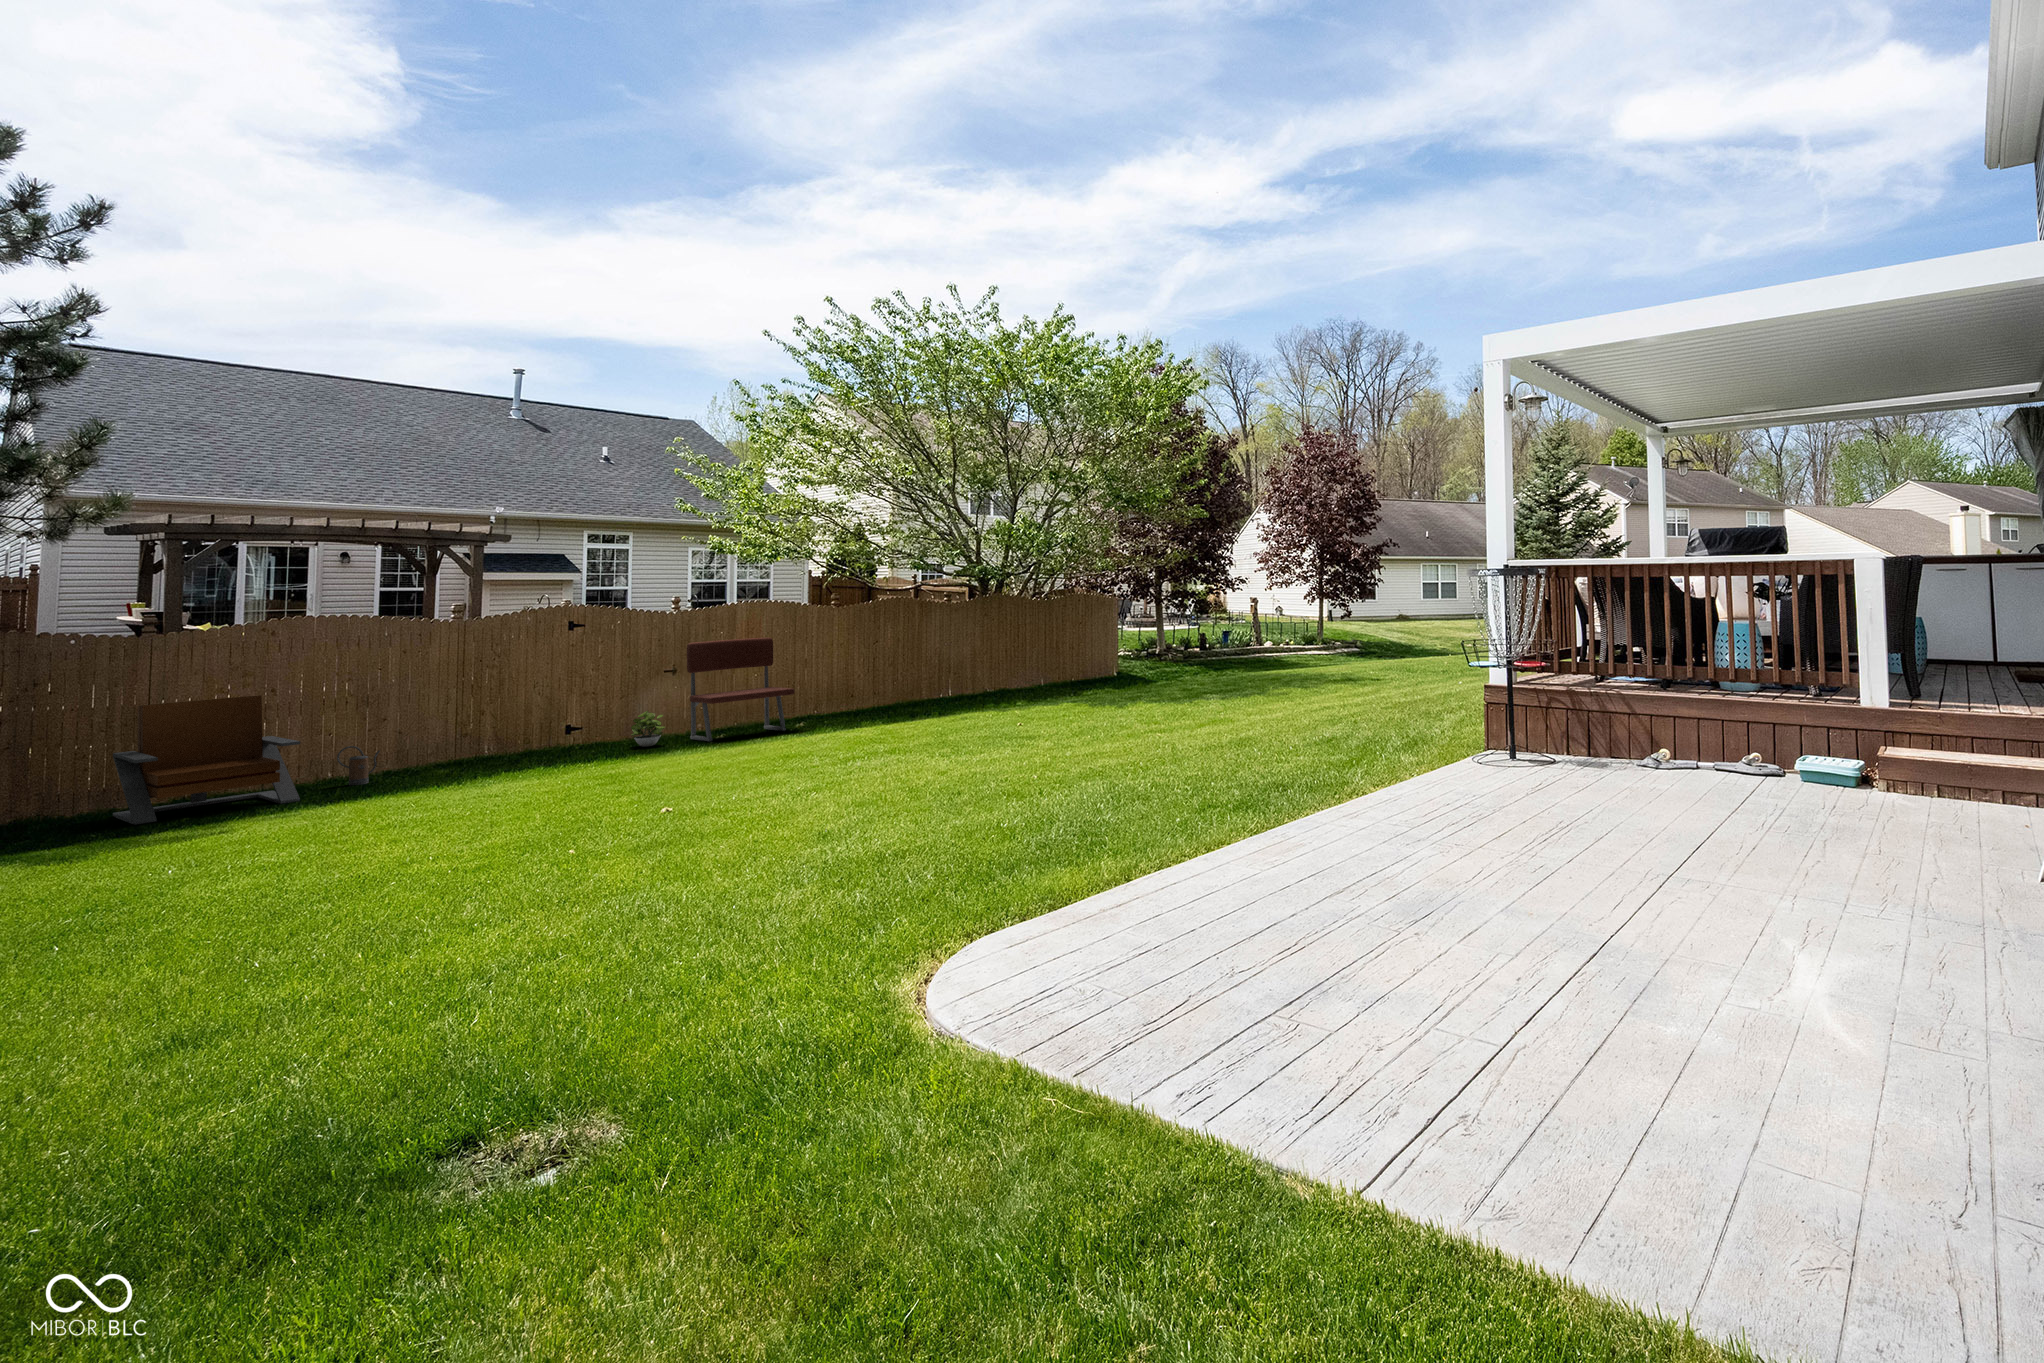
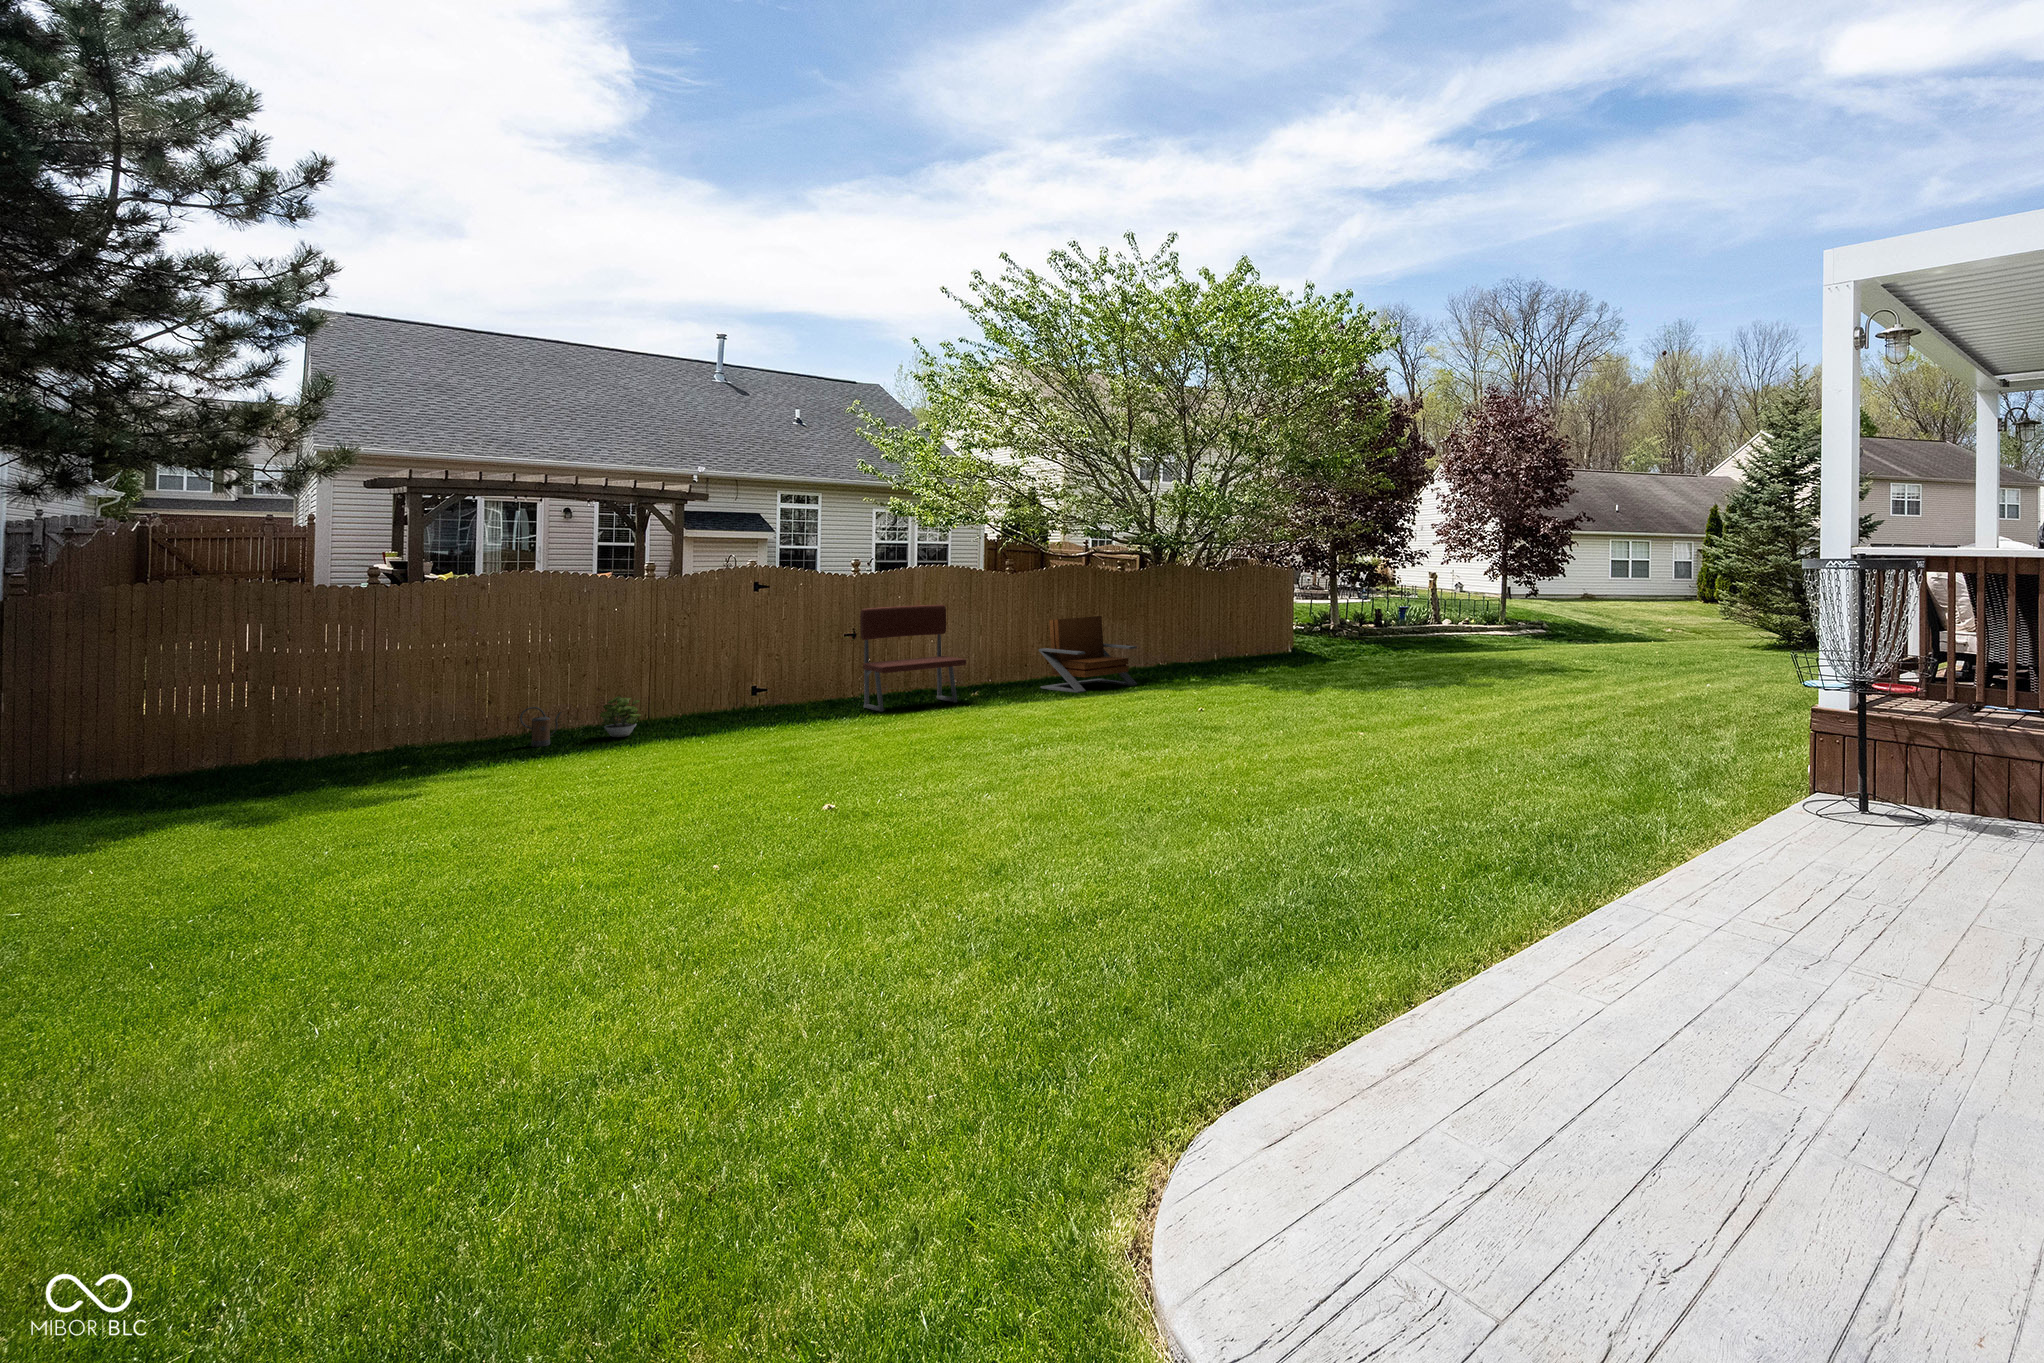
lounge chair: present [113,695,300,825] -> present [1039,616,1137,693]
potted plant: present [631,711,665,747] -> present [600,696,641,737]

